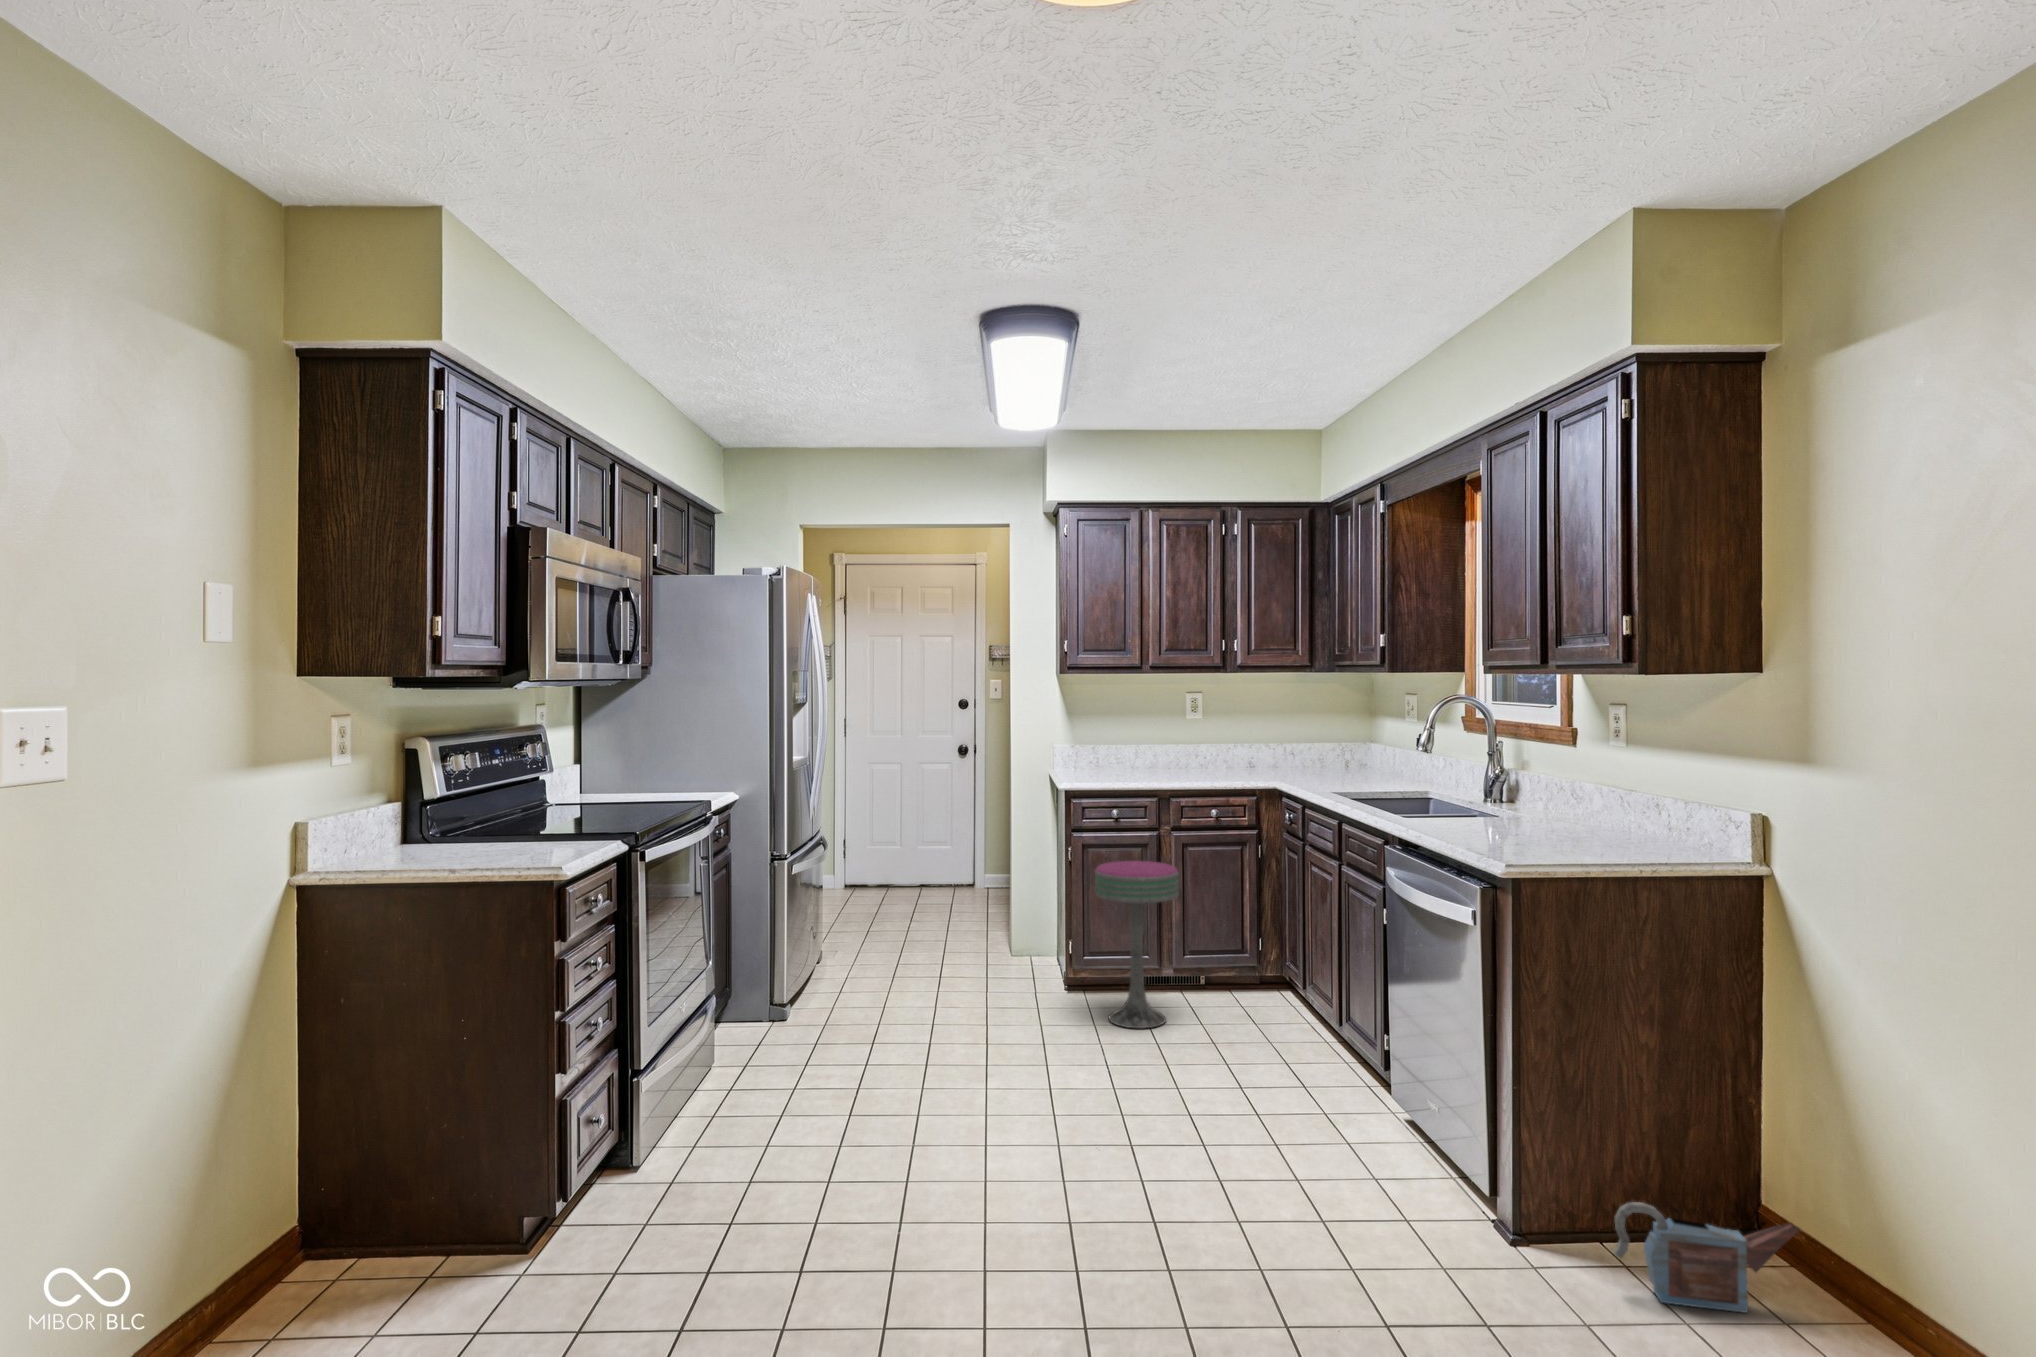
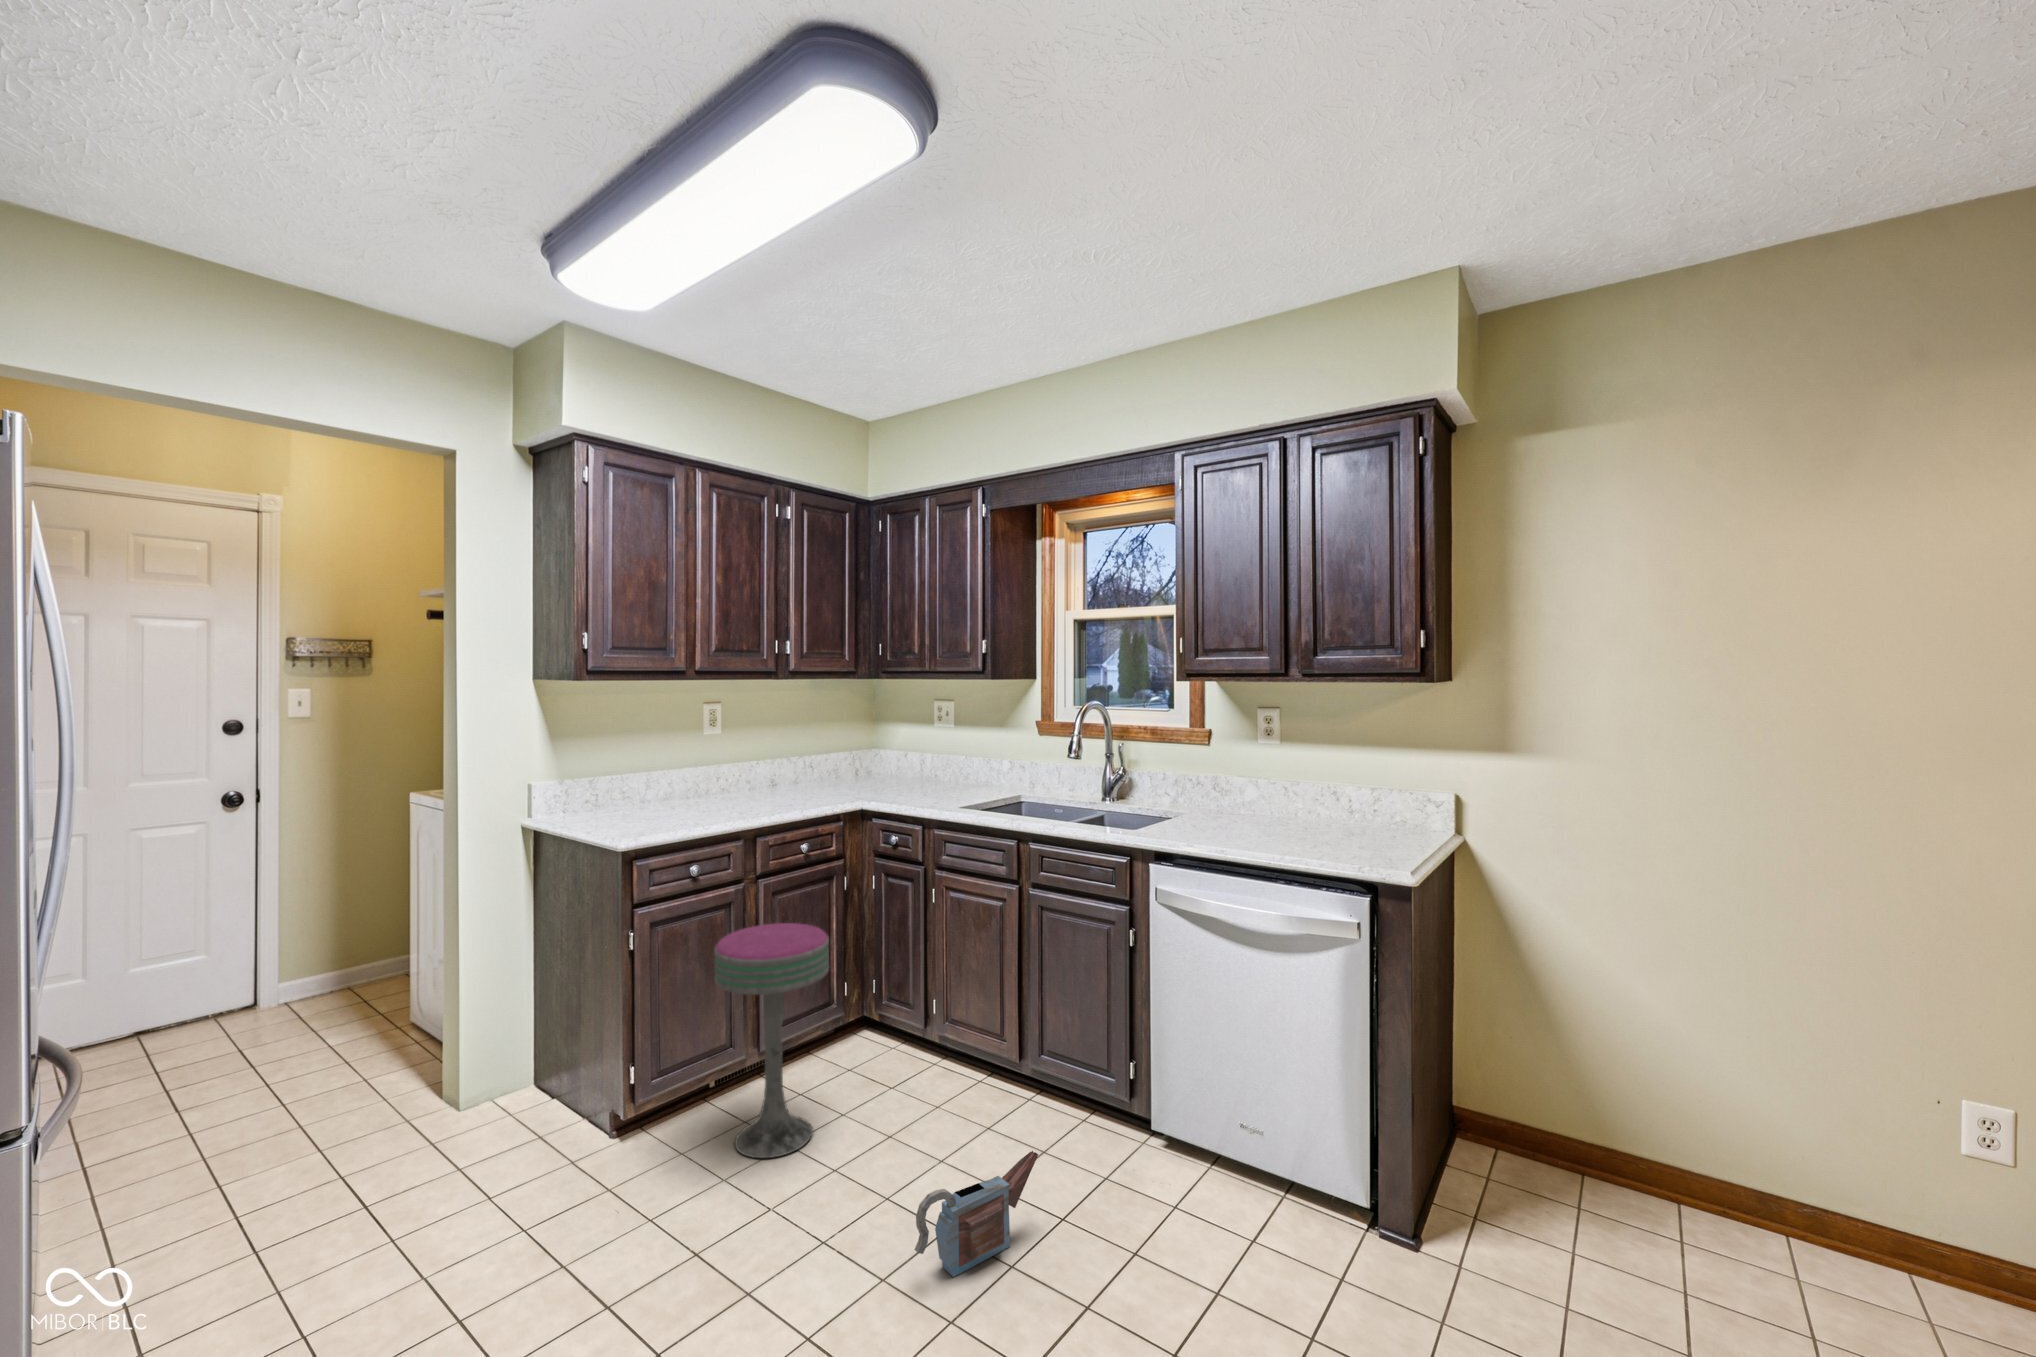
watering can: present [1613,1202,1799,1313] -> present [915,1151,1038,1277]

